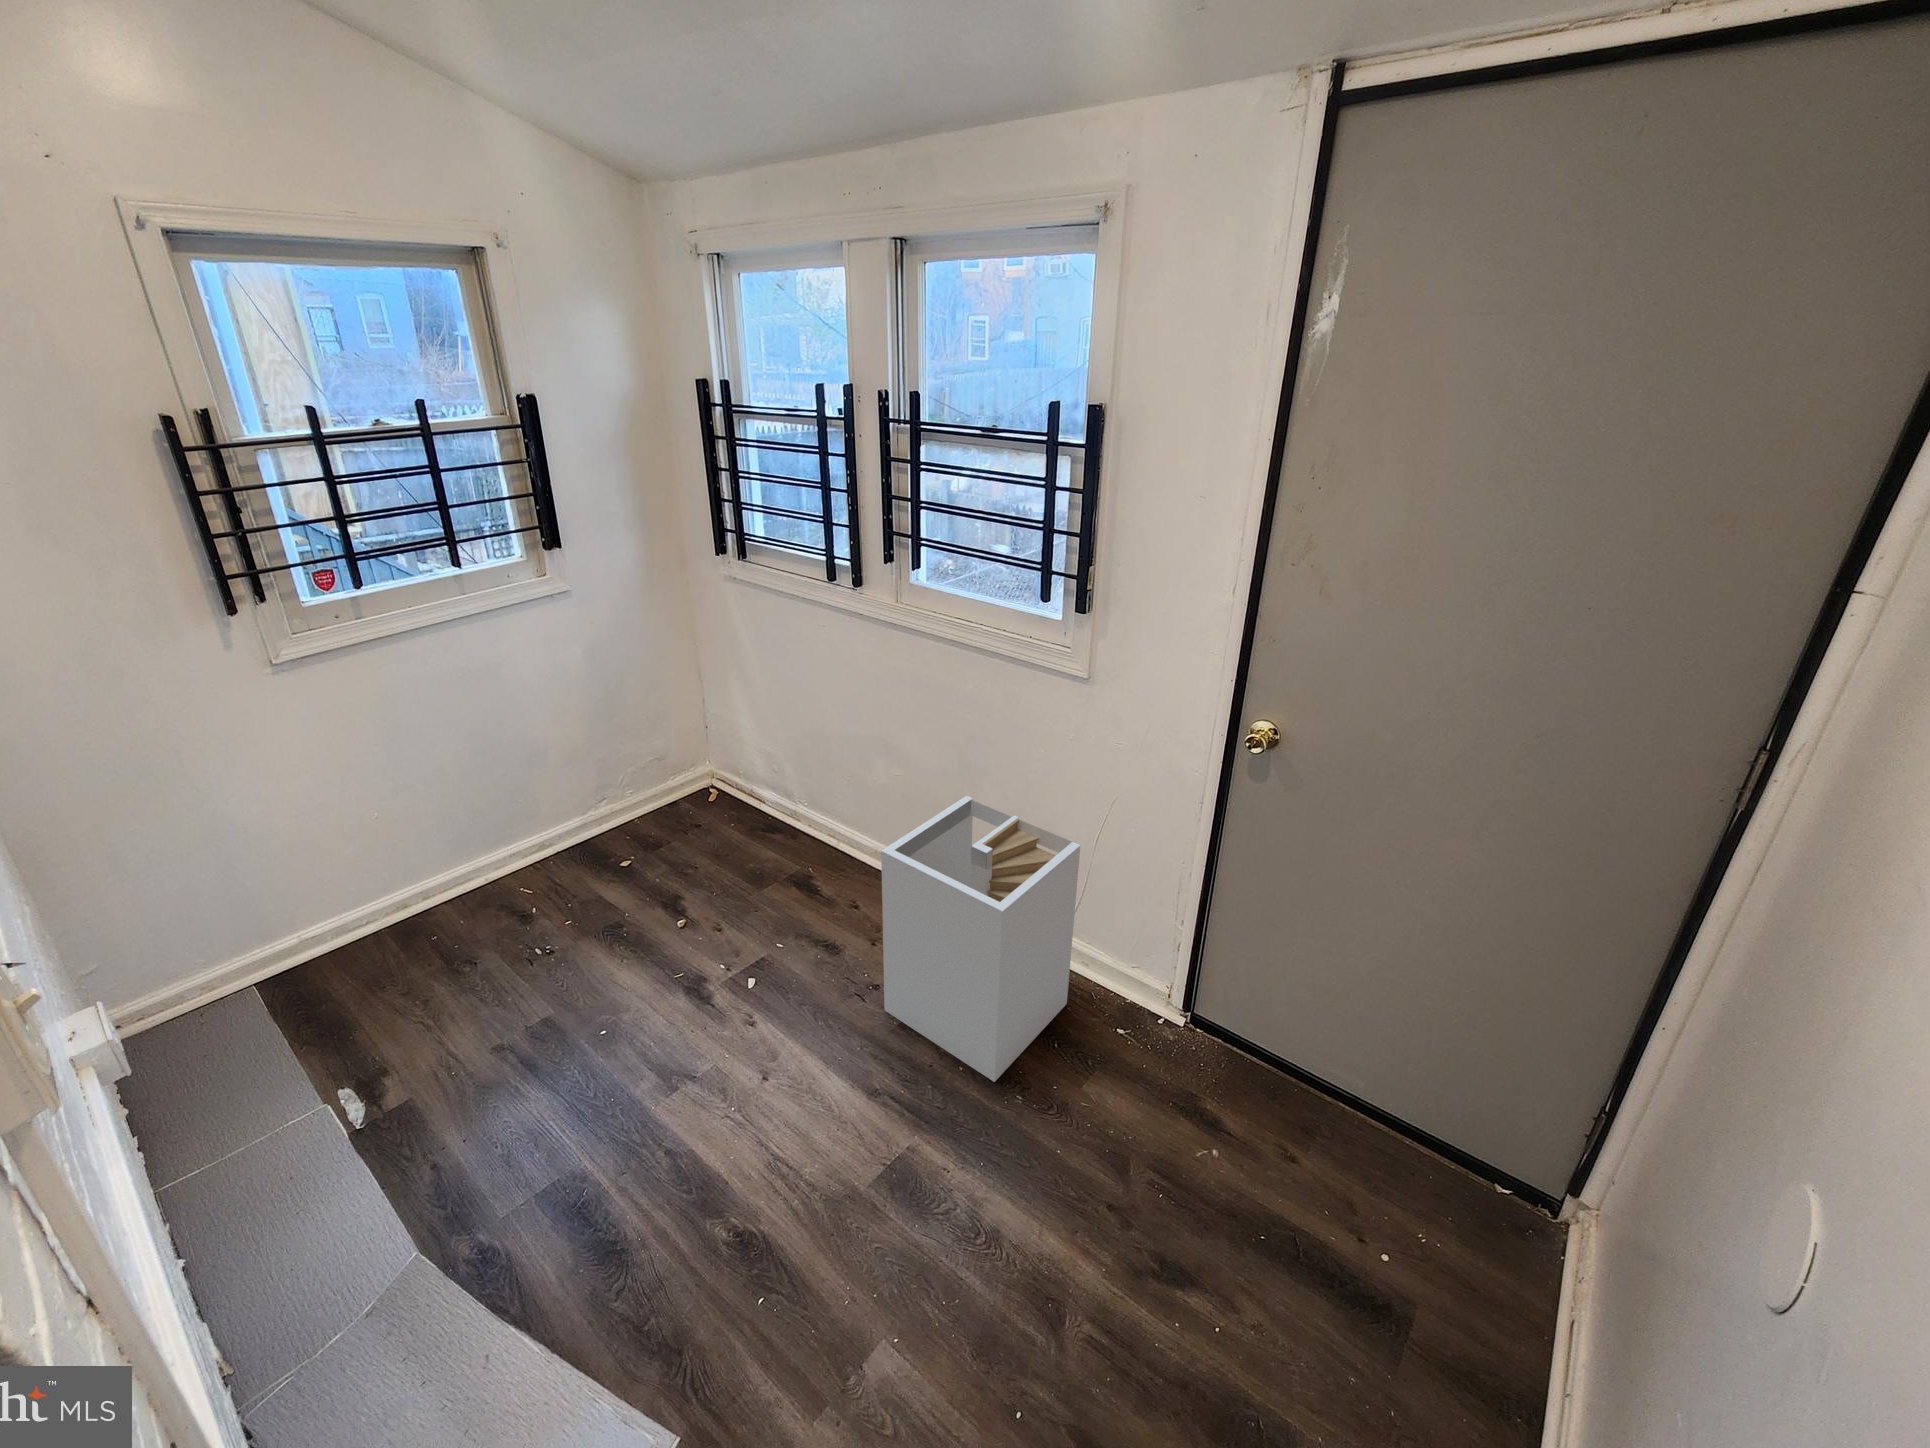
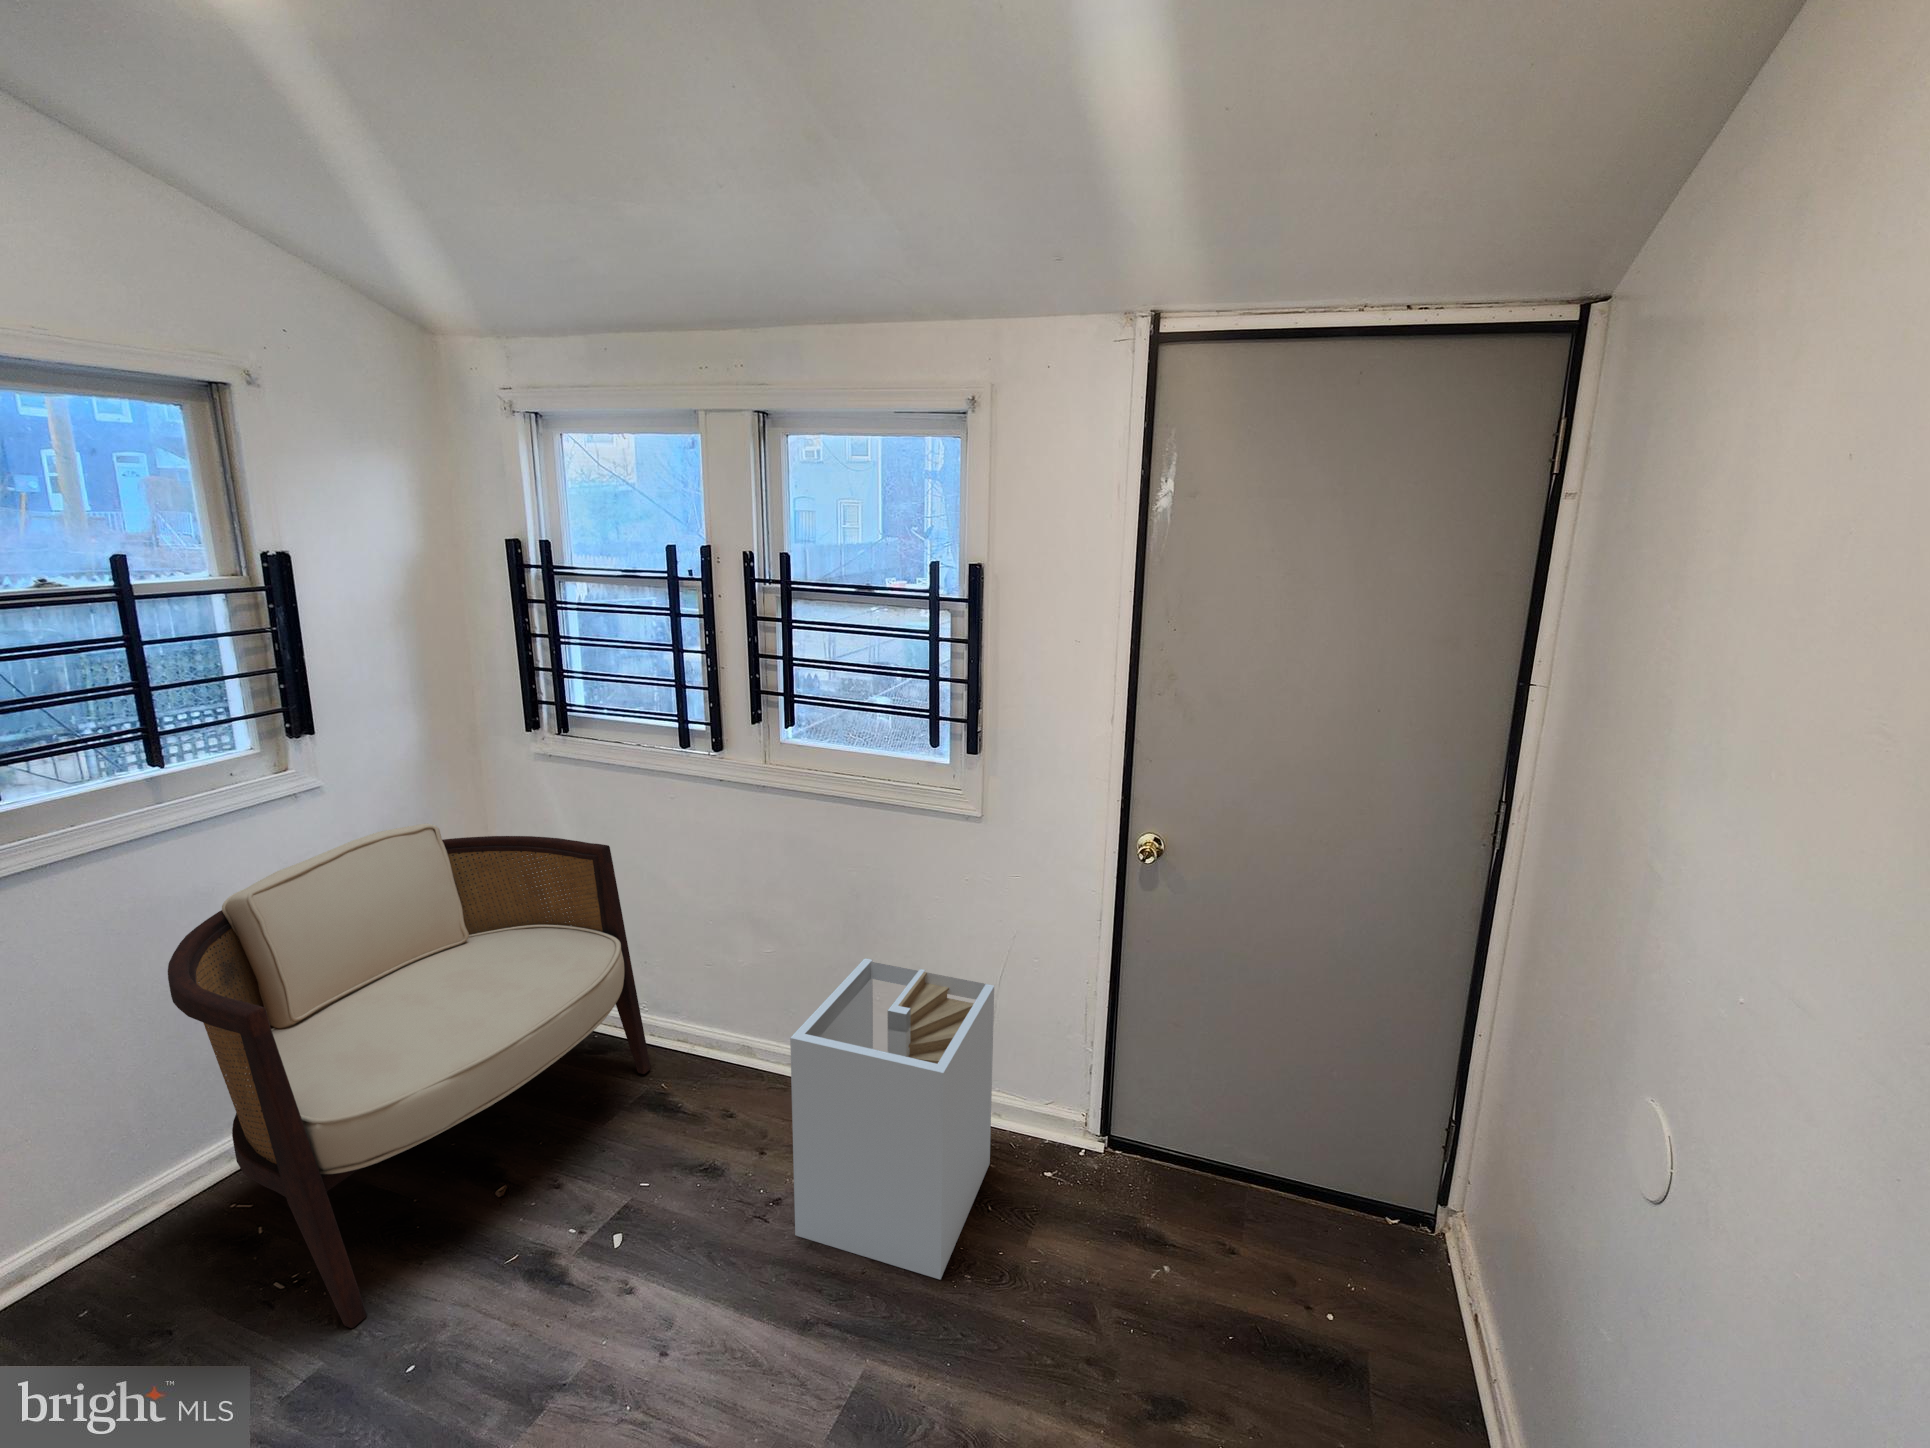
armchair: none [479,626,802,978] -> present [168,823,651,1328]

